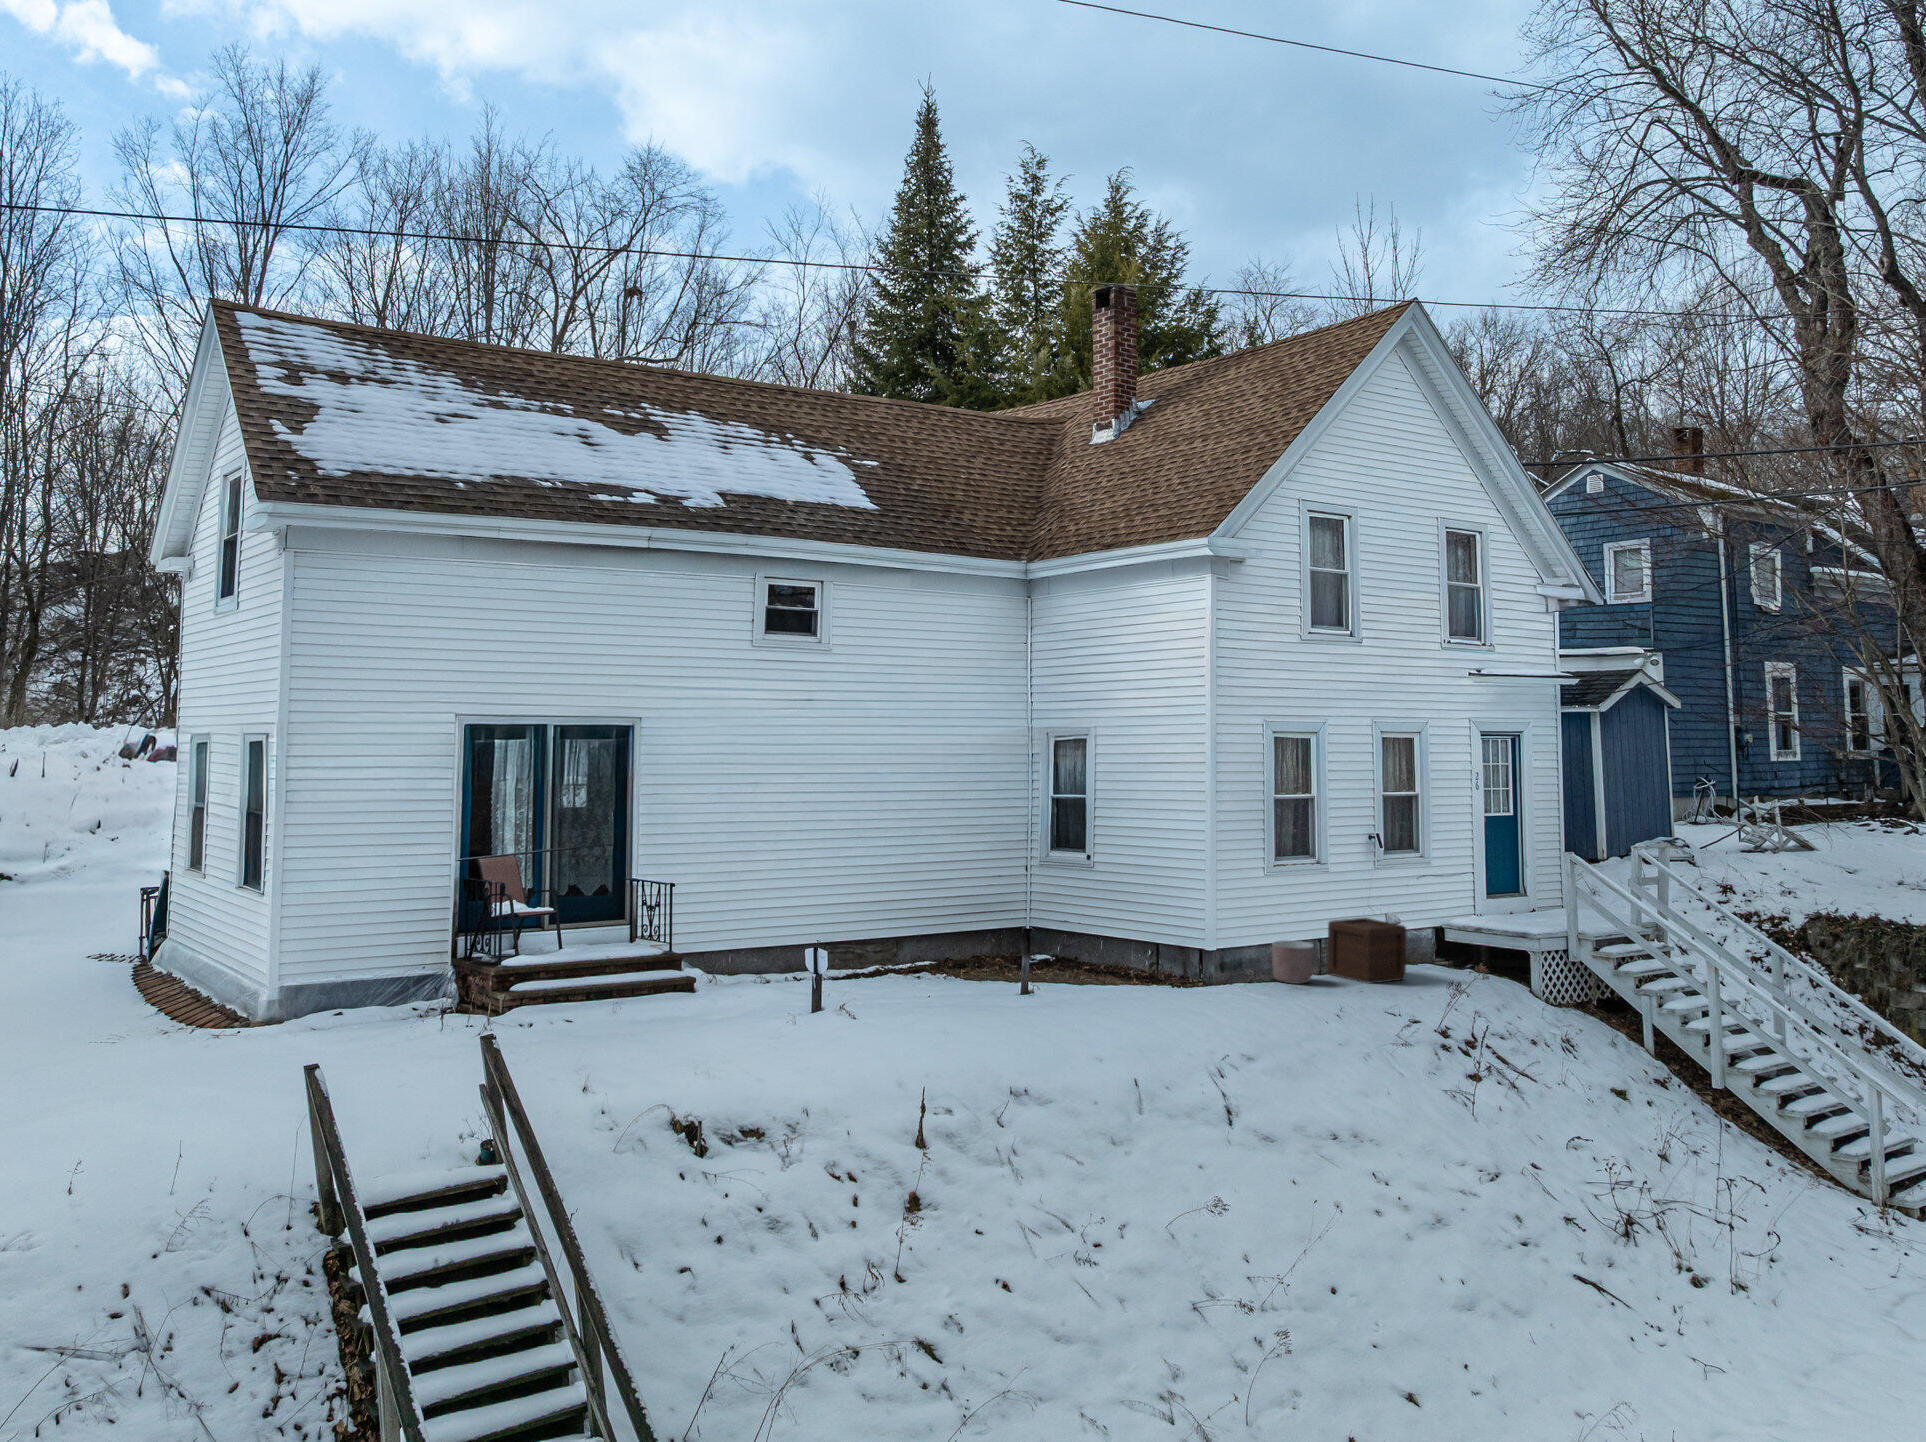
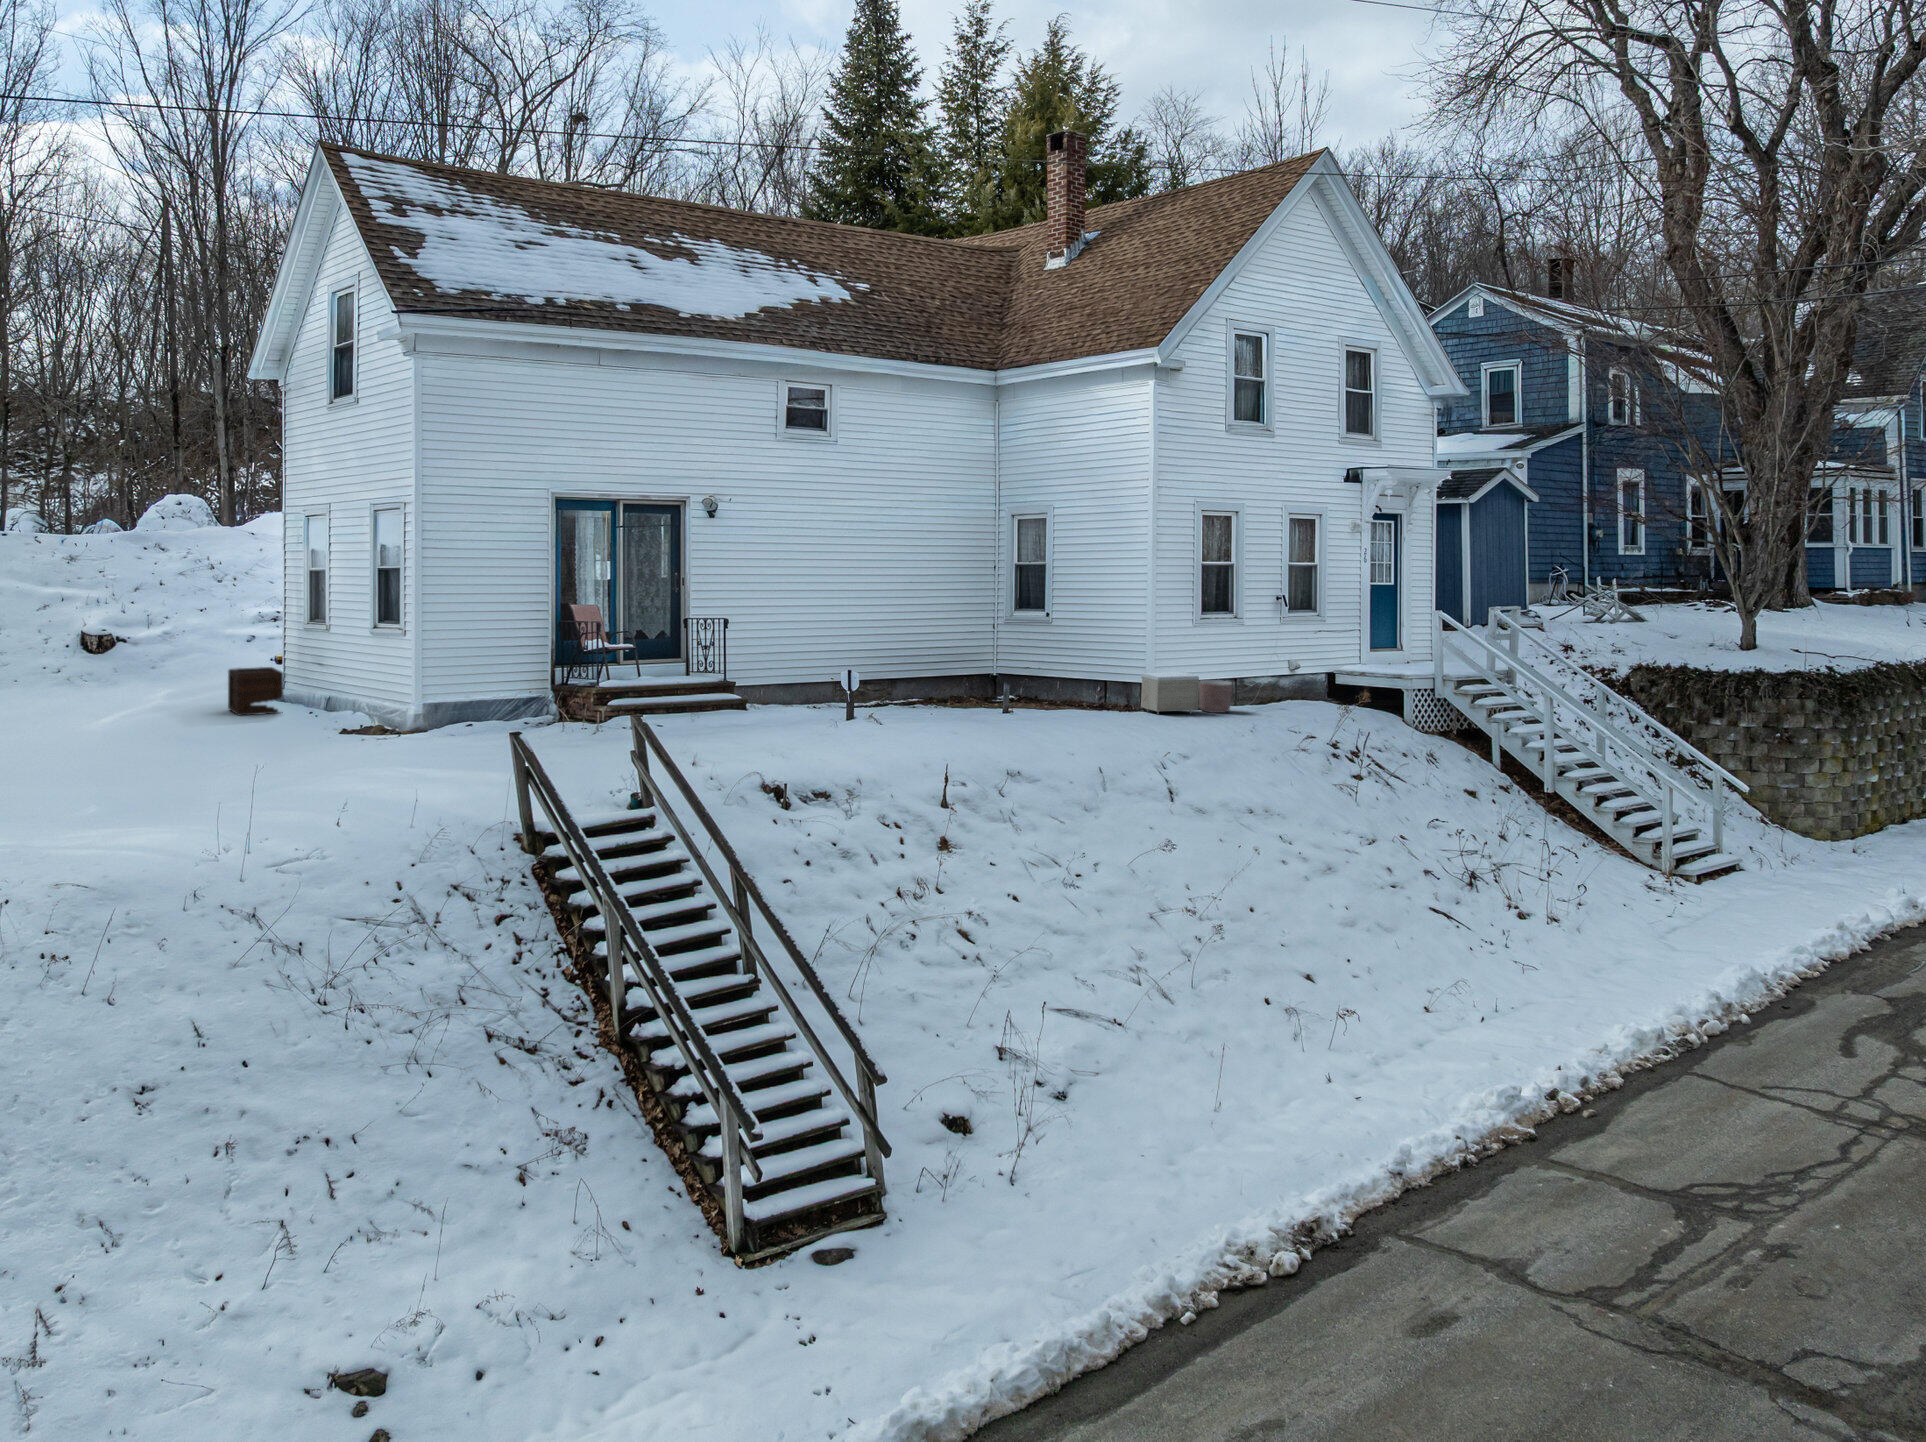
wooden crate: present [1327,918,1406,983] -> present [228,667,283,716]
storage bench: none [1199,931,1271,988] -> present [1141,672,1199,714]

